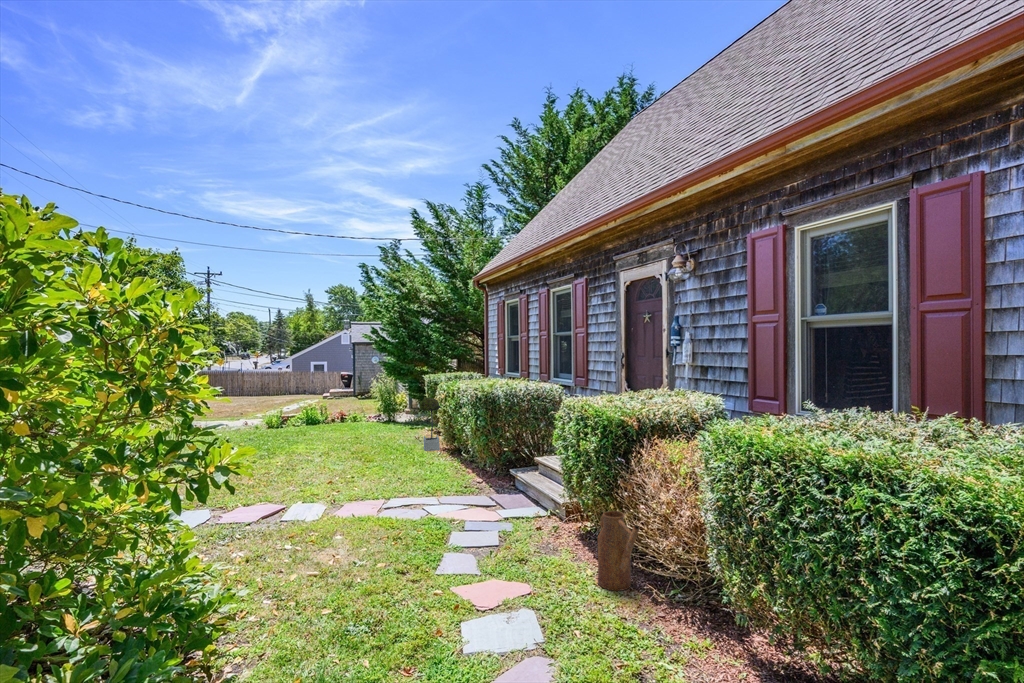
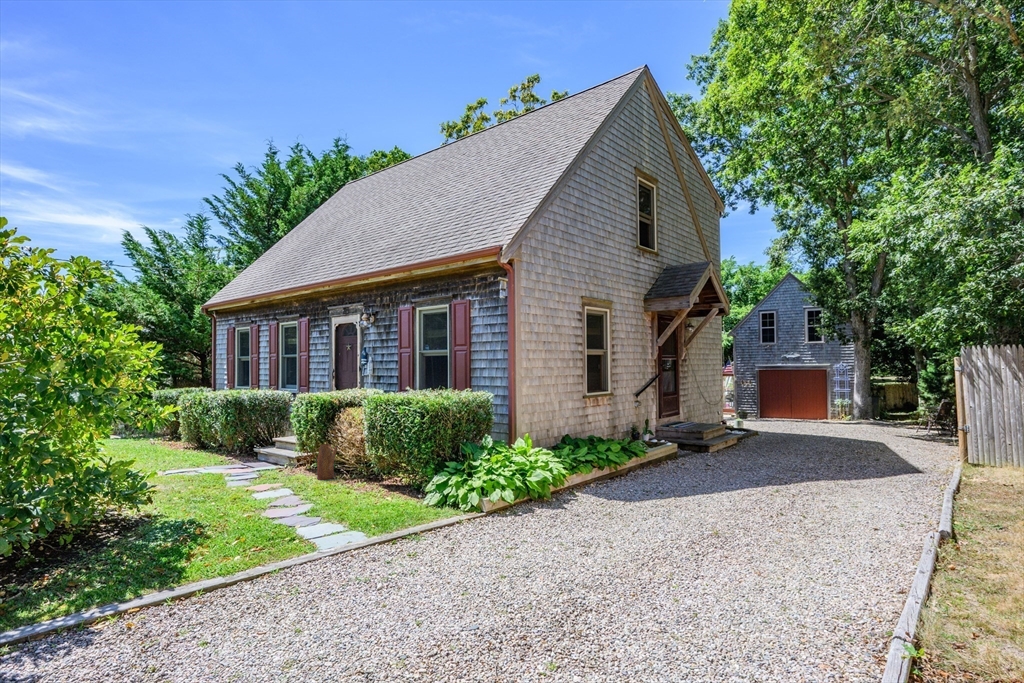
potted tree: present [419,397,441,451] -> none [161,406,183,450]

